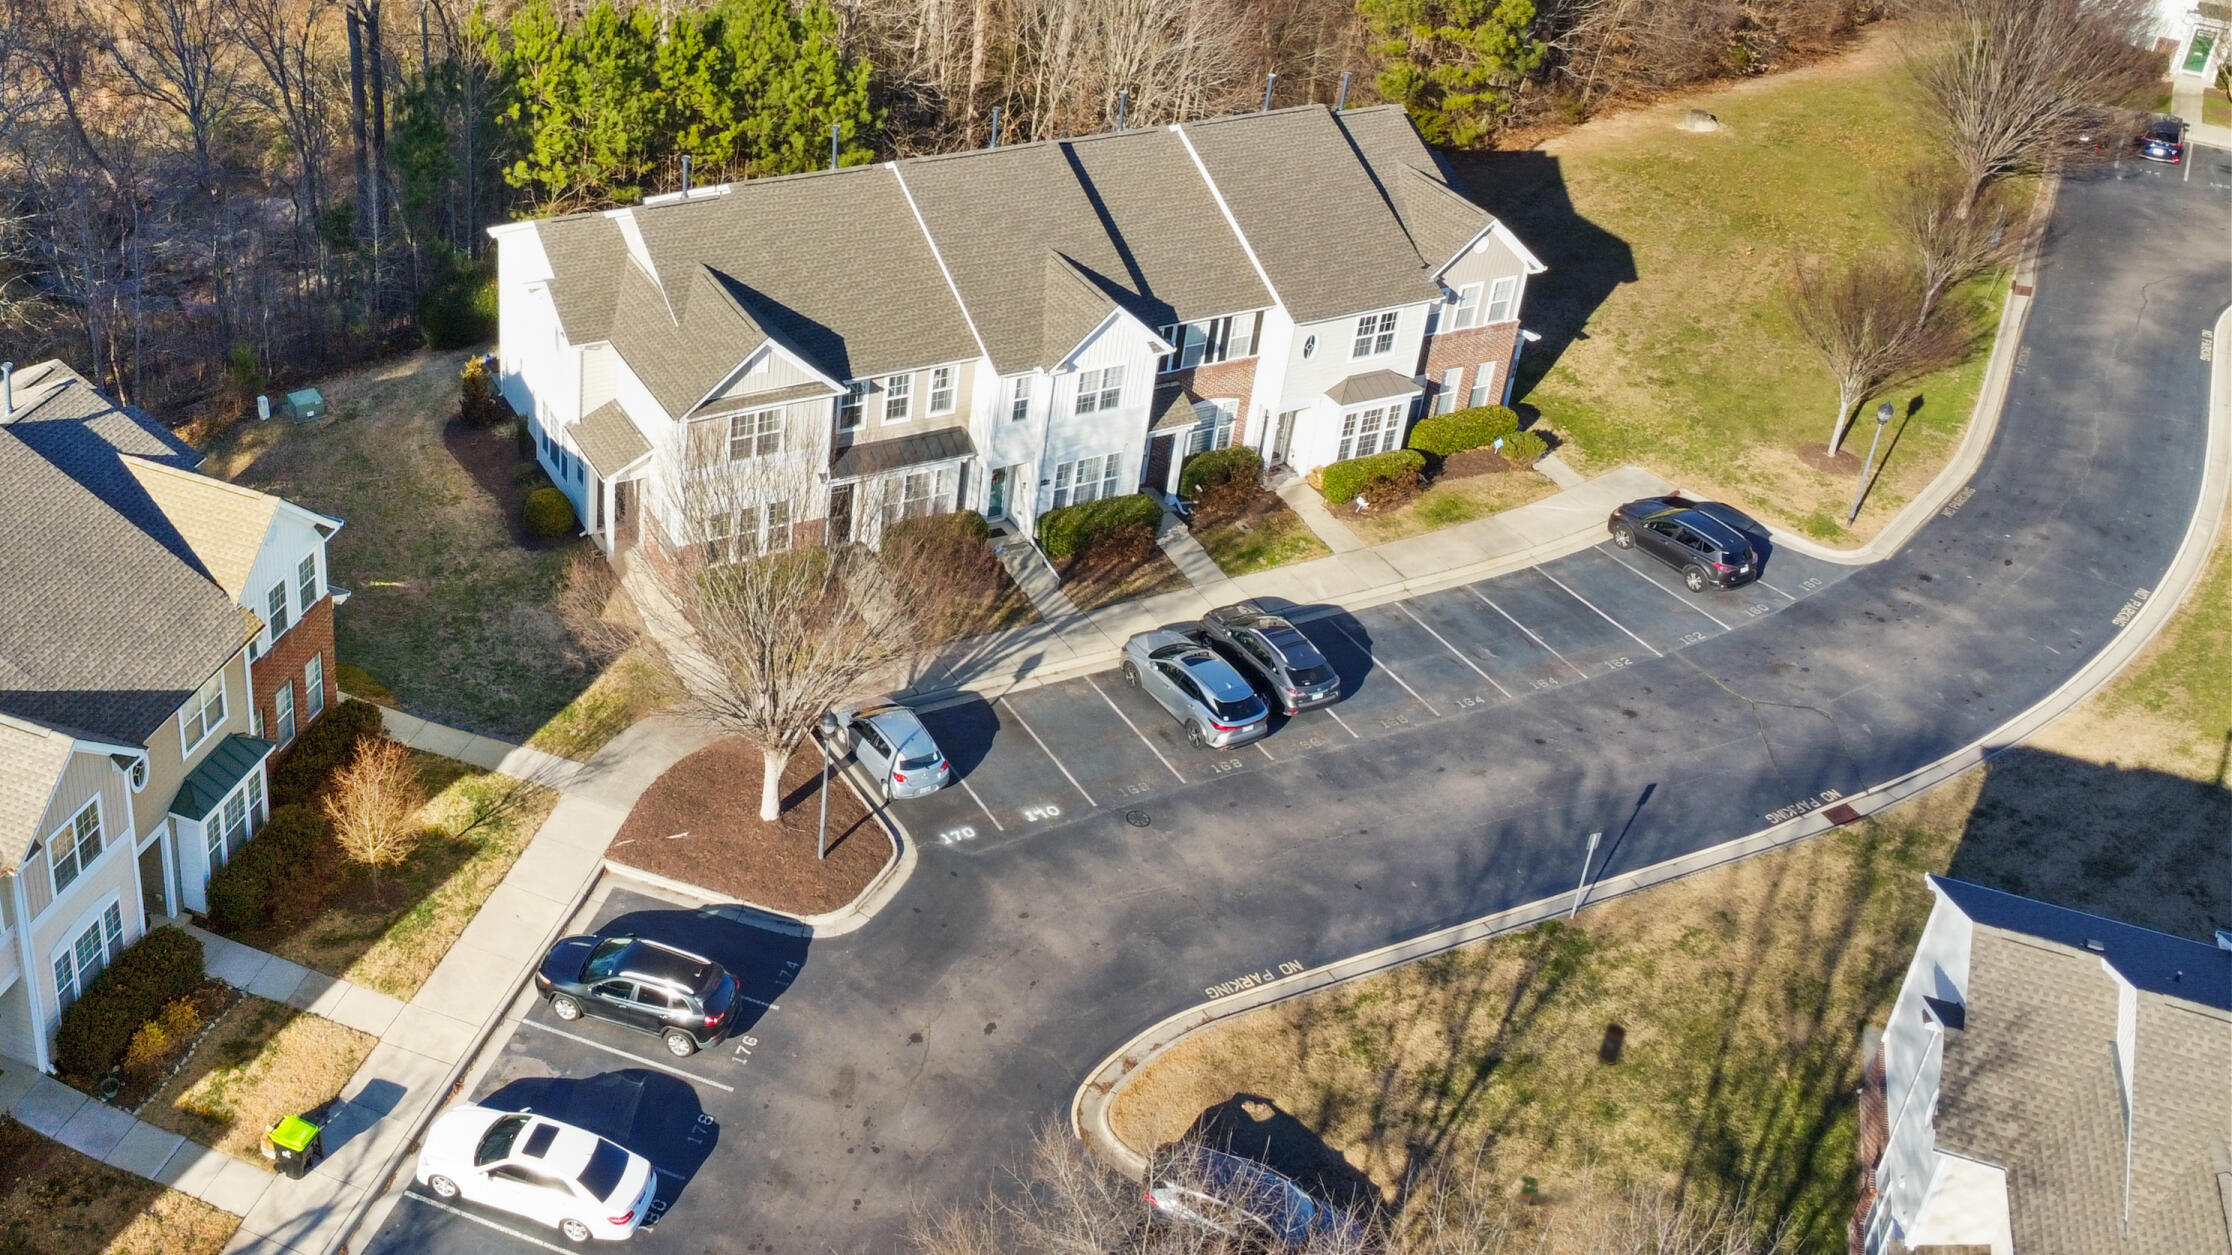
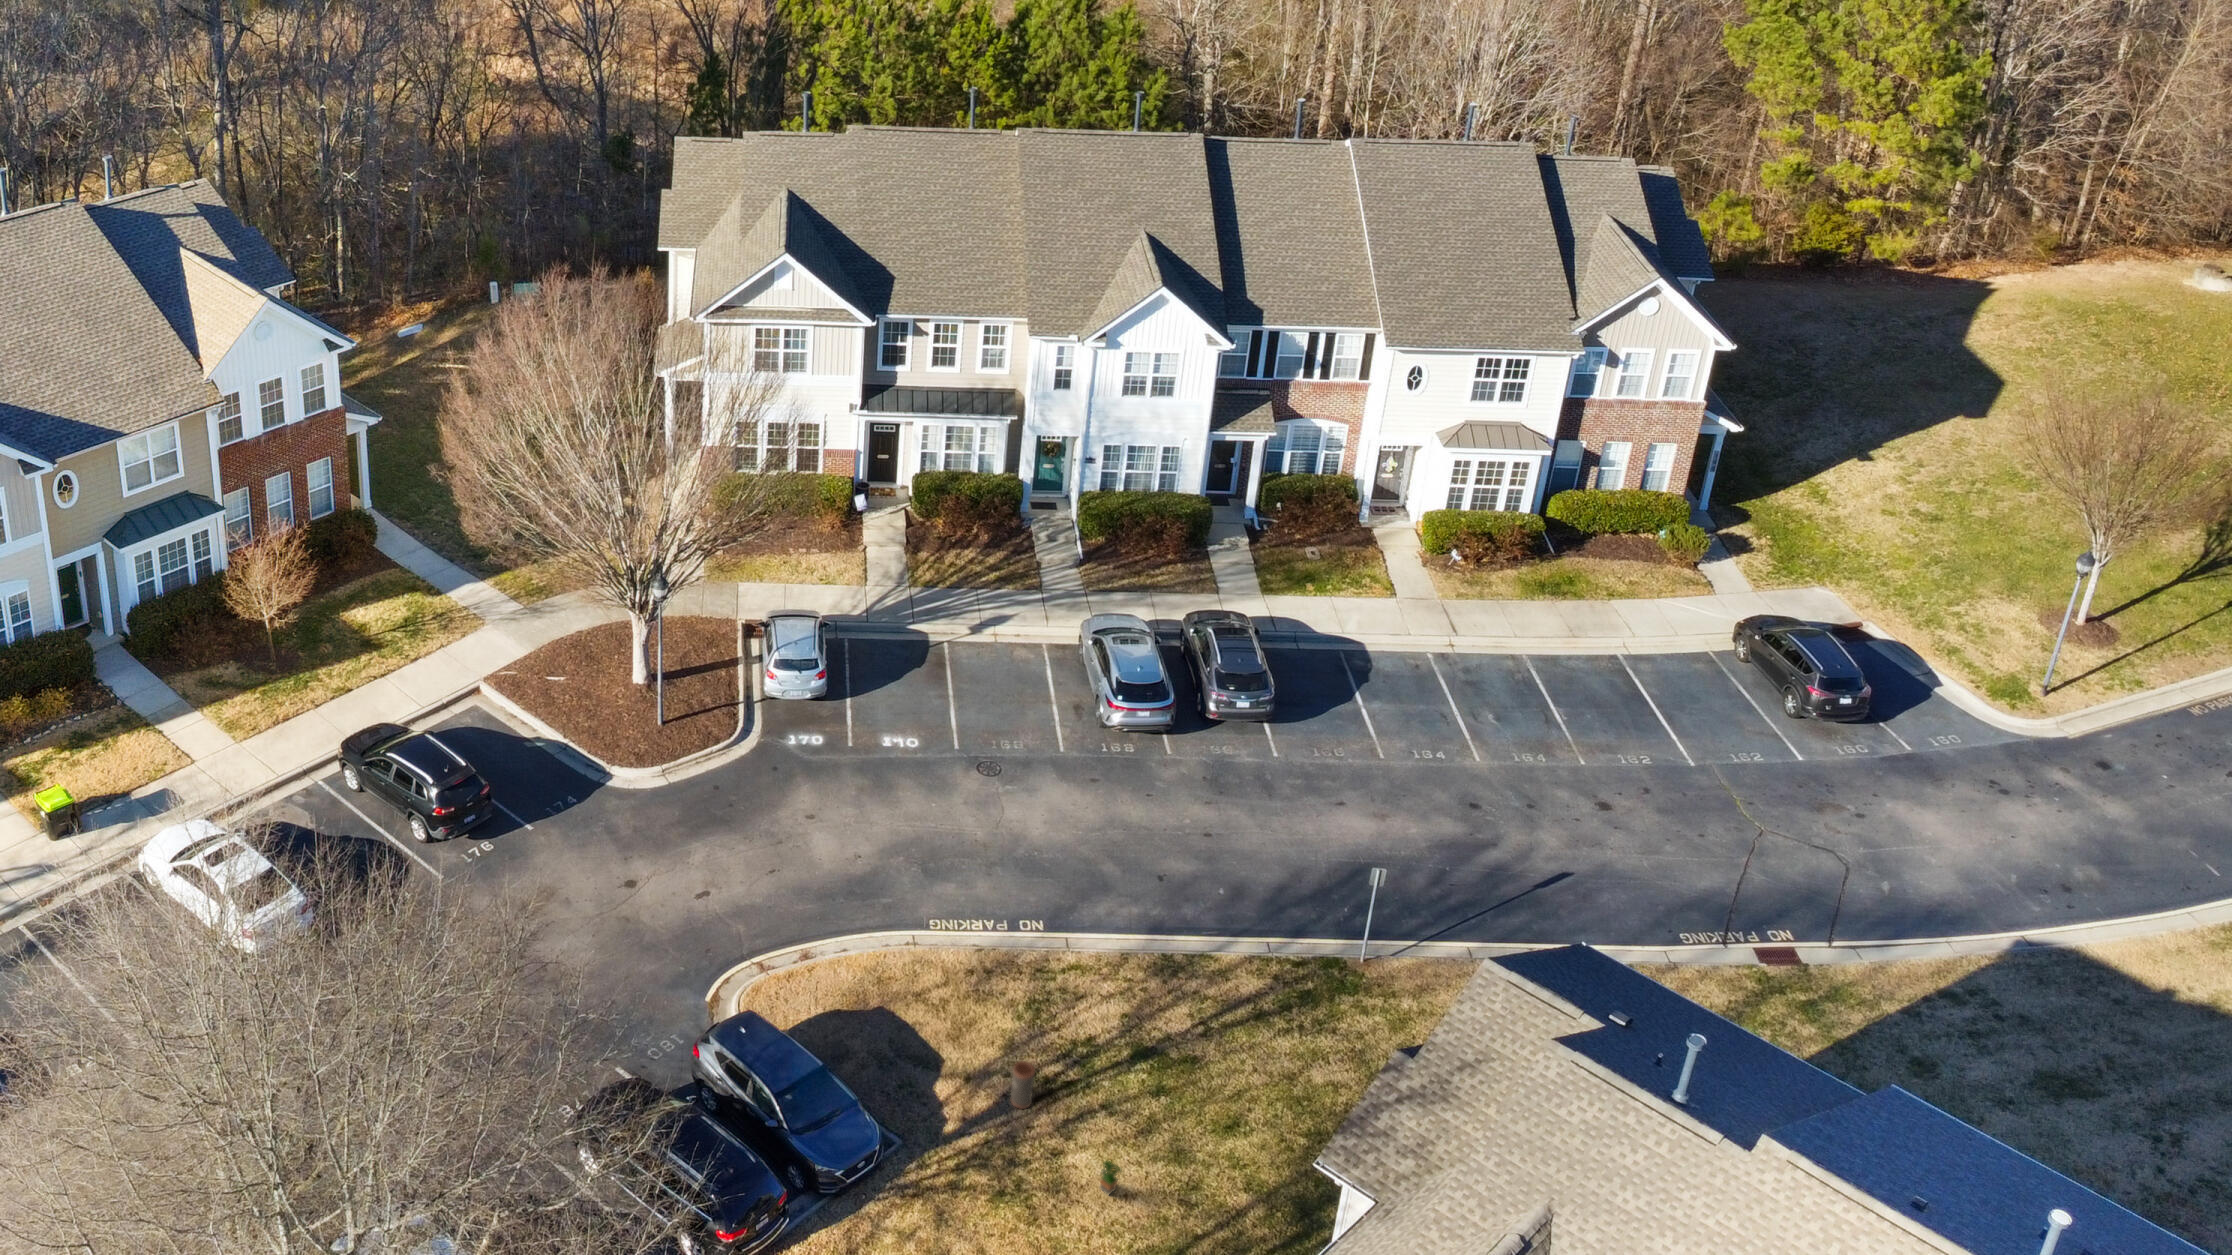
trash can: present [1598,1023,1626,1065] -> present [1011,1061,1035,1109]

